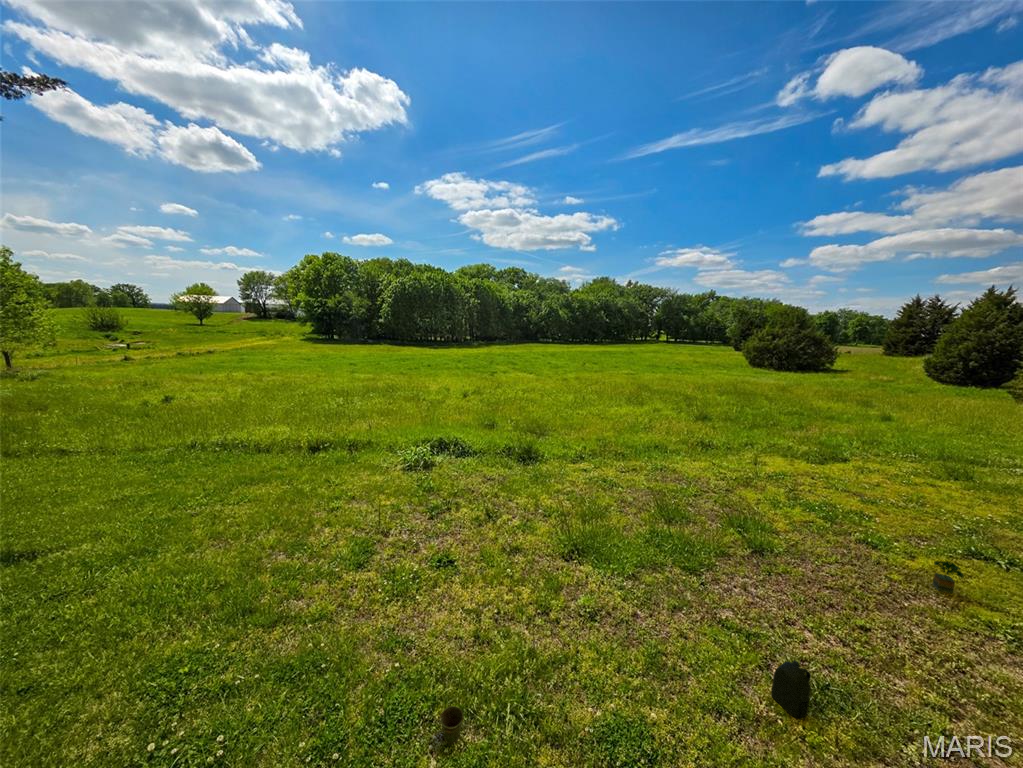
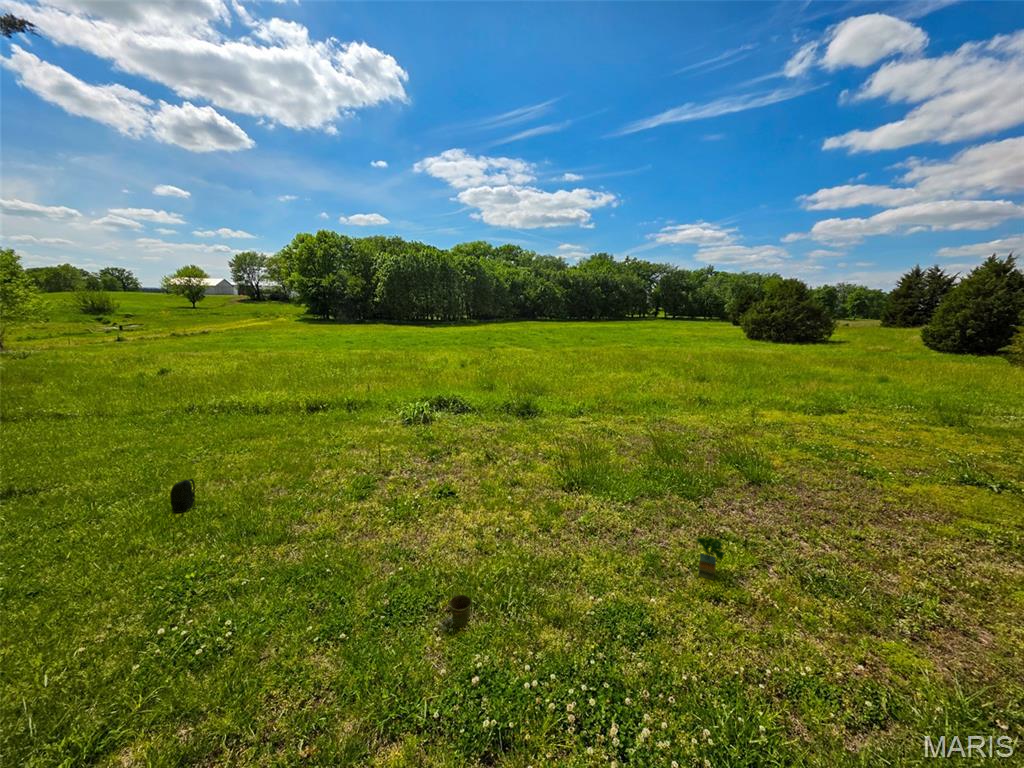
potted tree: present [933,561,964,594] -> present [697,537,725,580]
backpack: present [771,660,811,717] -> present [170,479,195,513]

